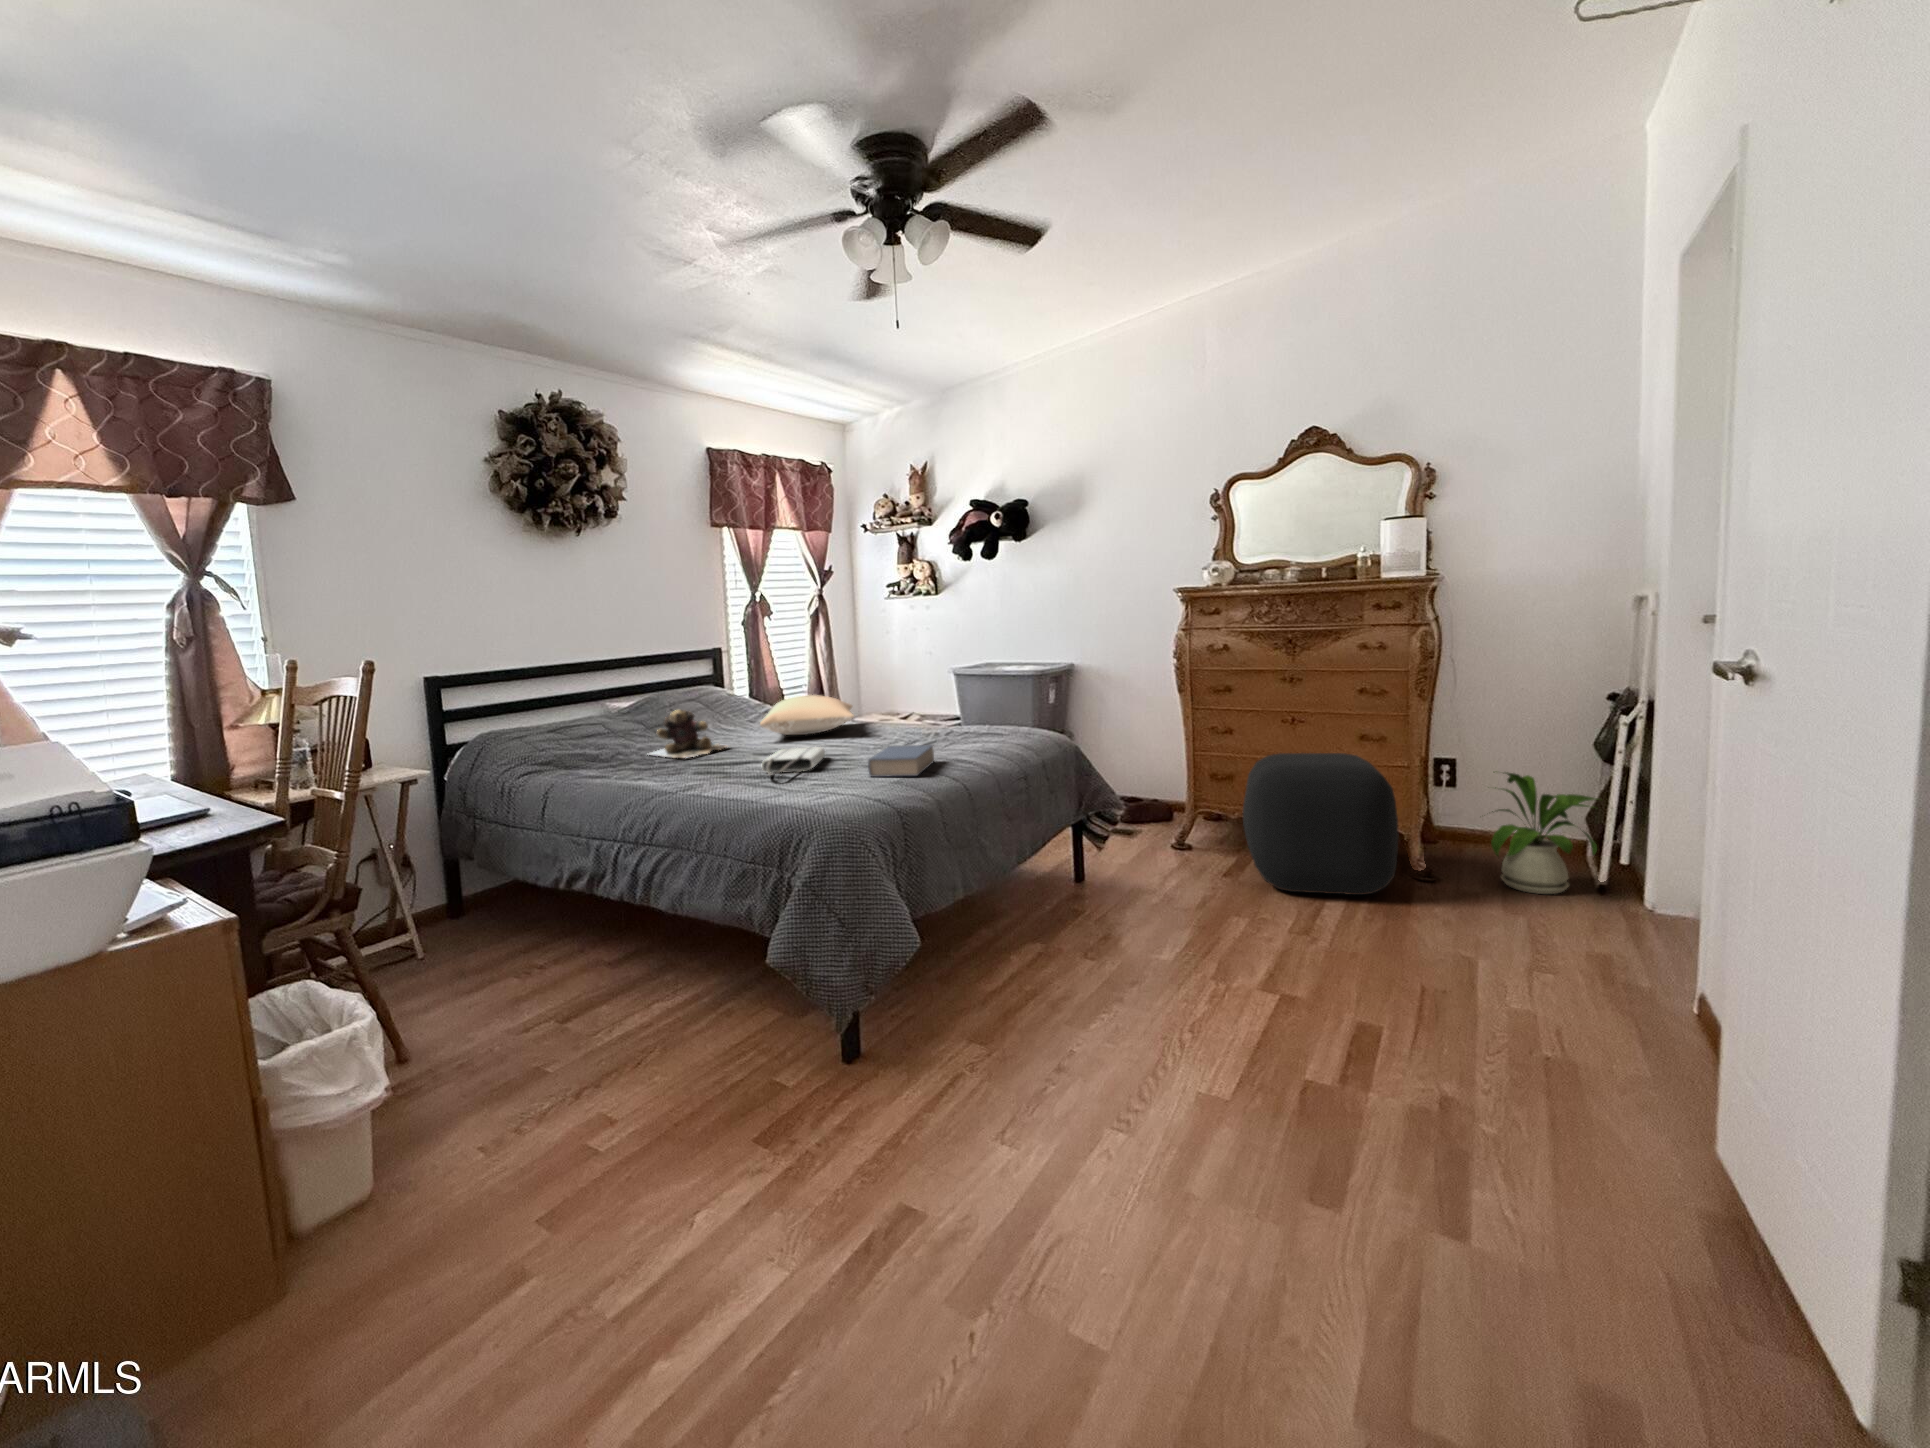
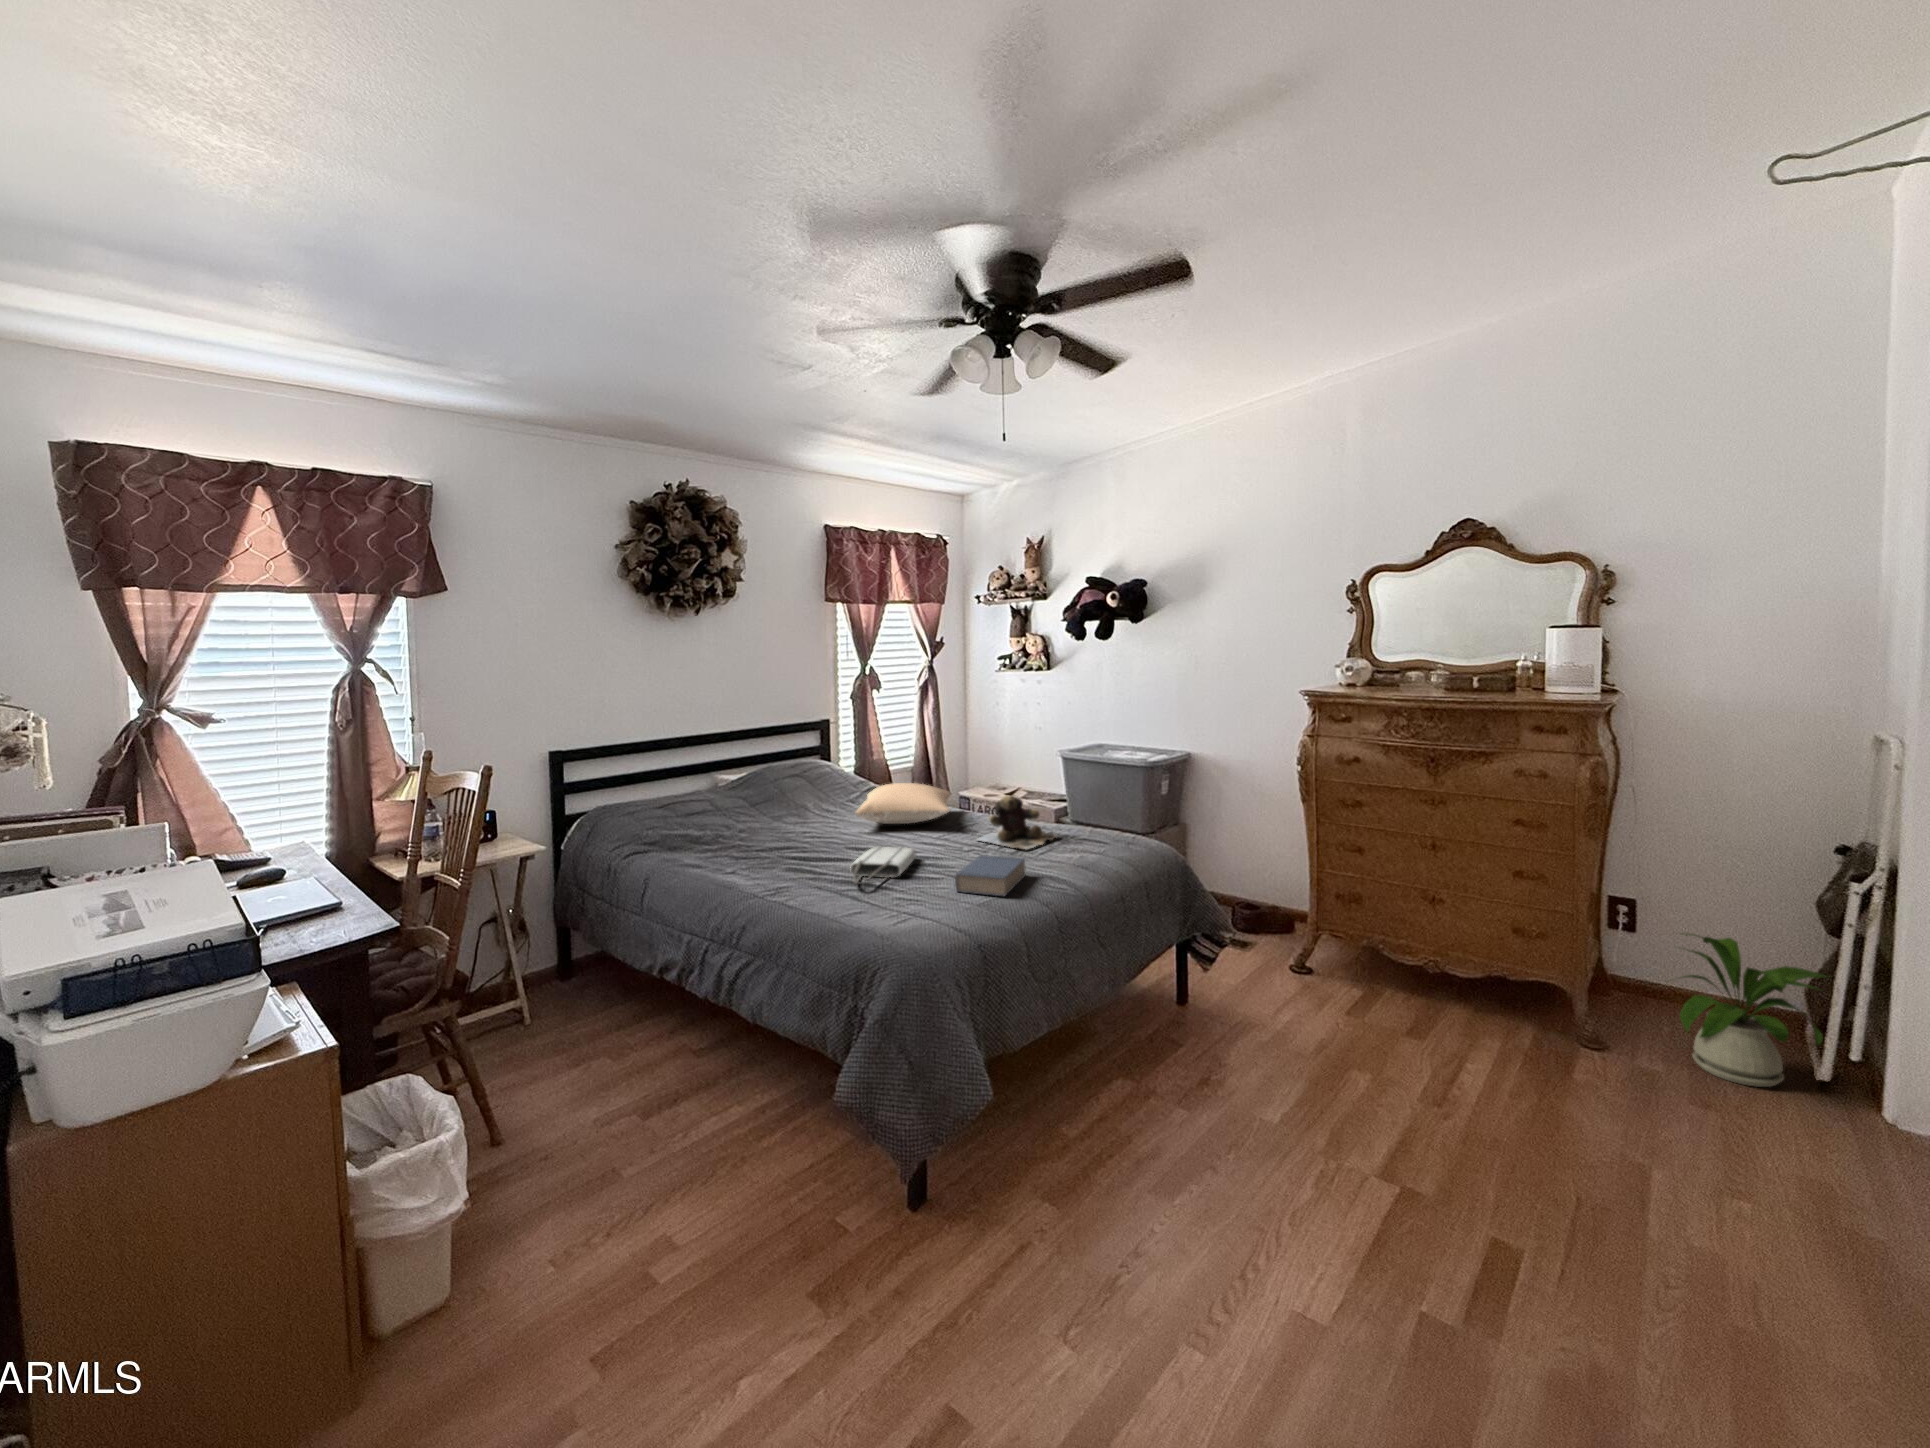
teddy bear: present [649,710,728,758] -> present [977,796,1058,849]
ottoman: present [1243,753,1399,895] -> none [1371,883,1559,1061]

